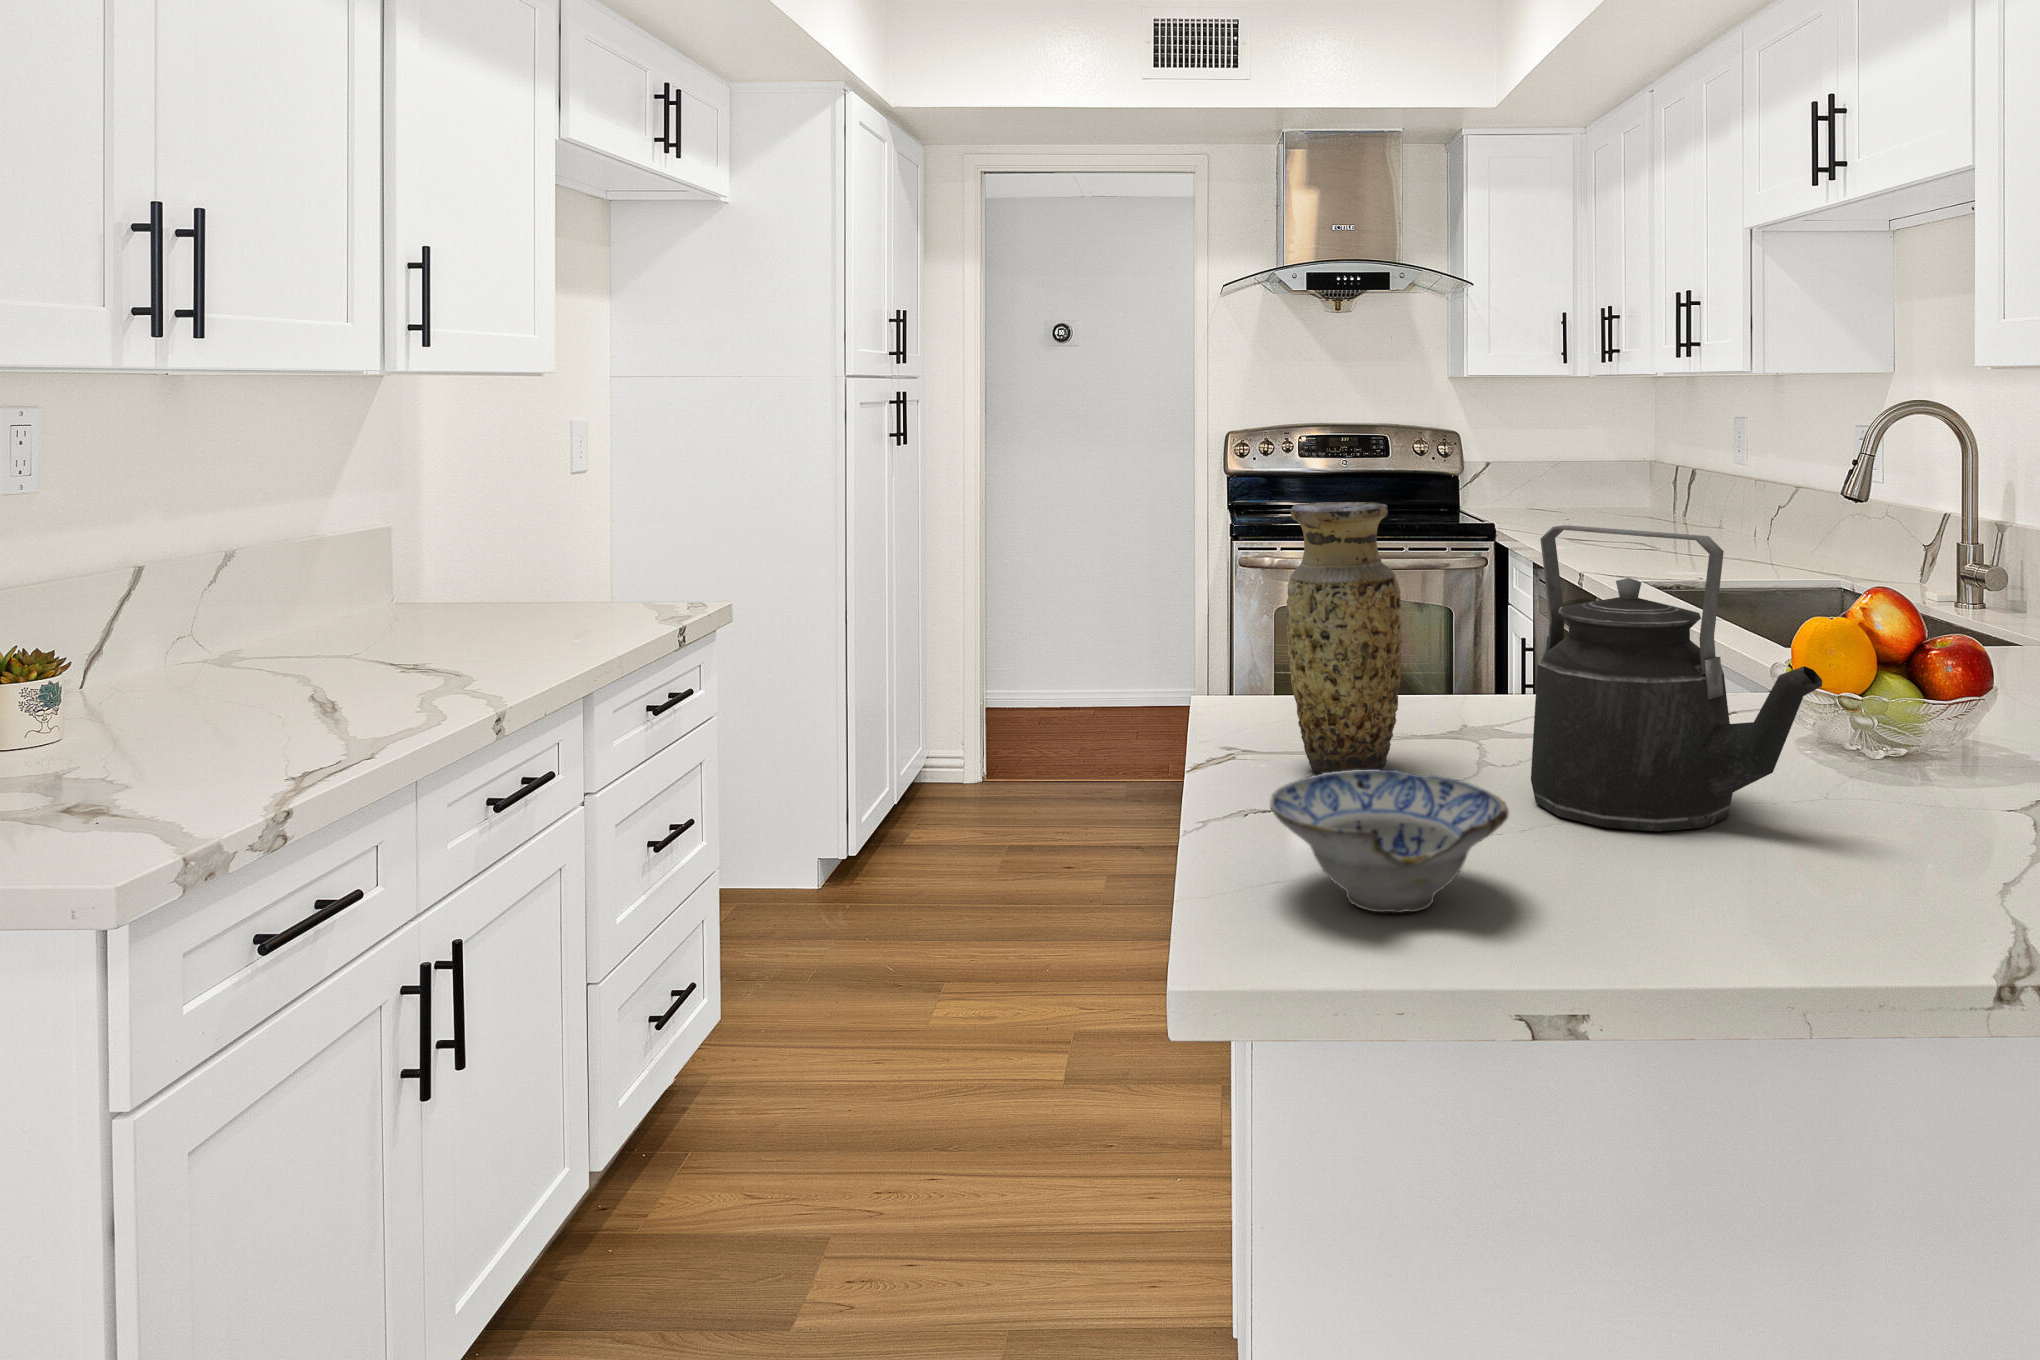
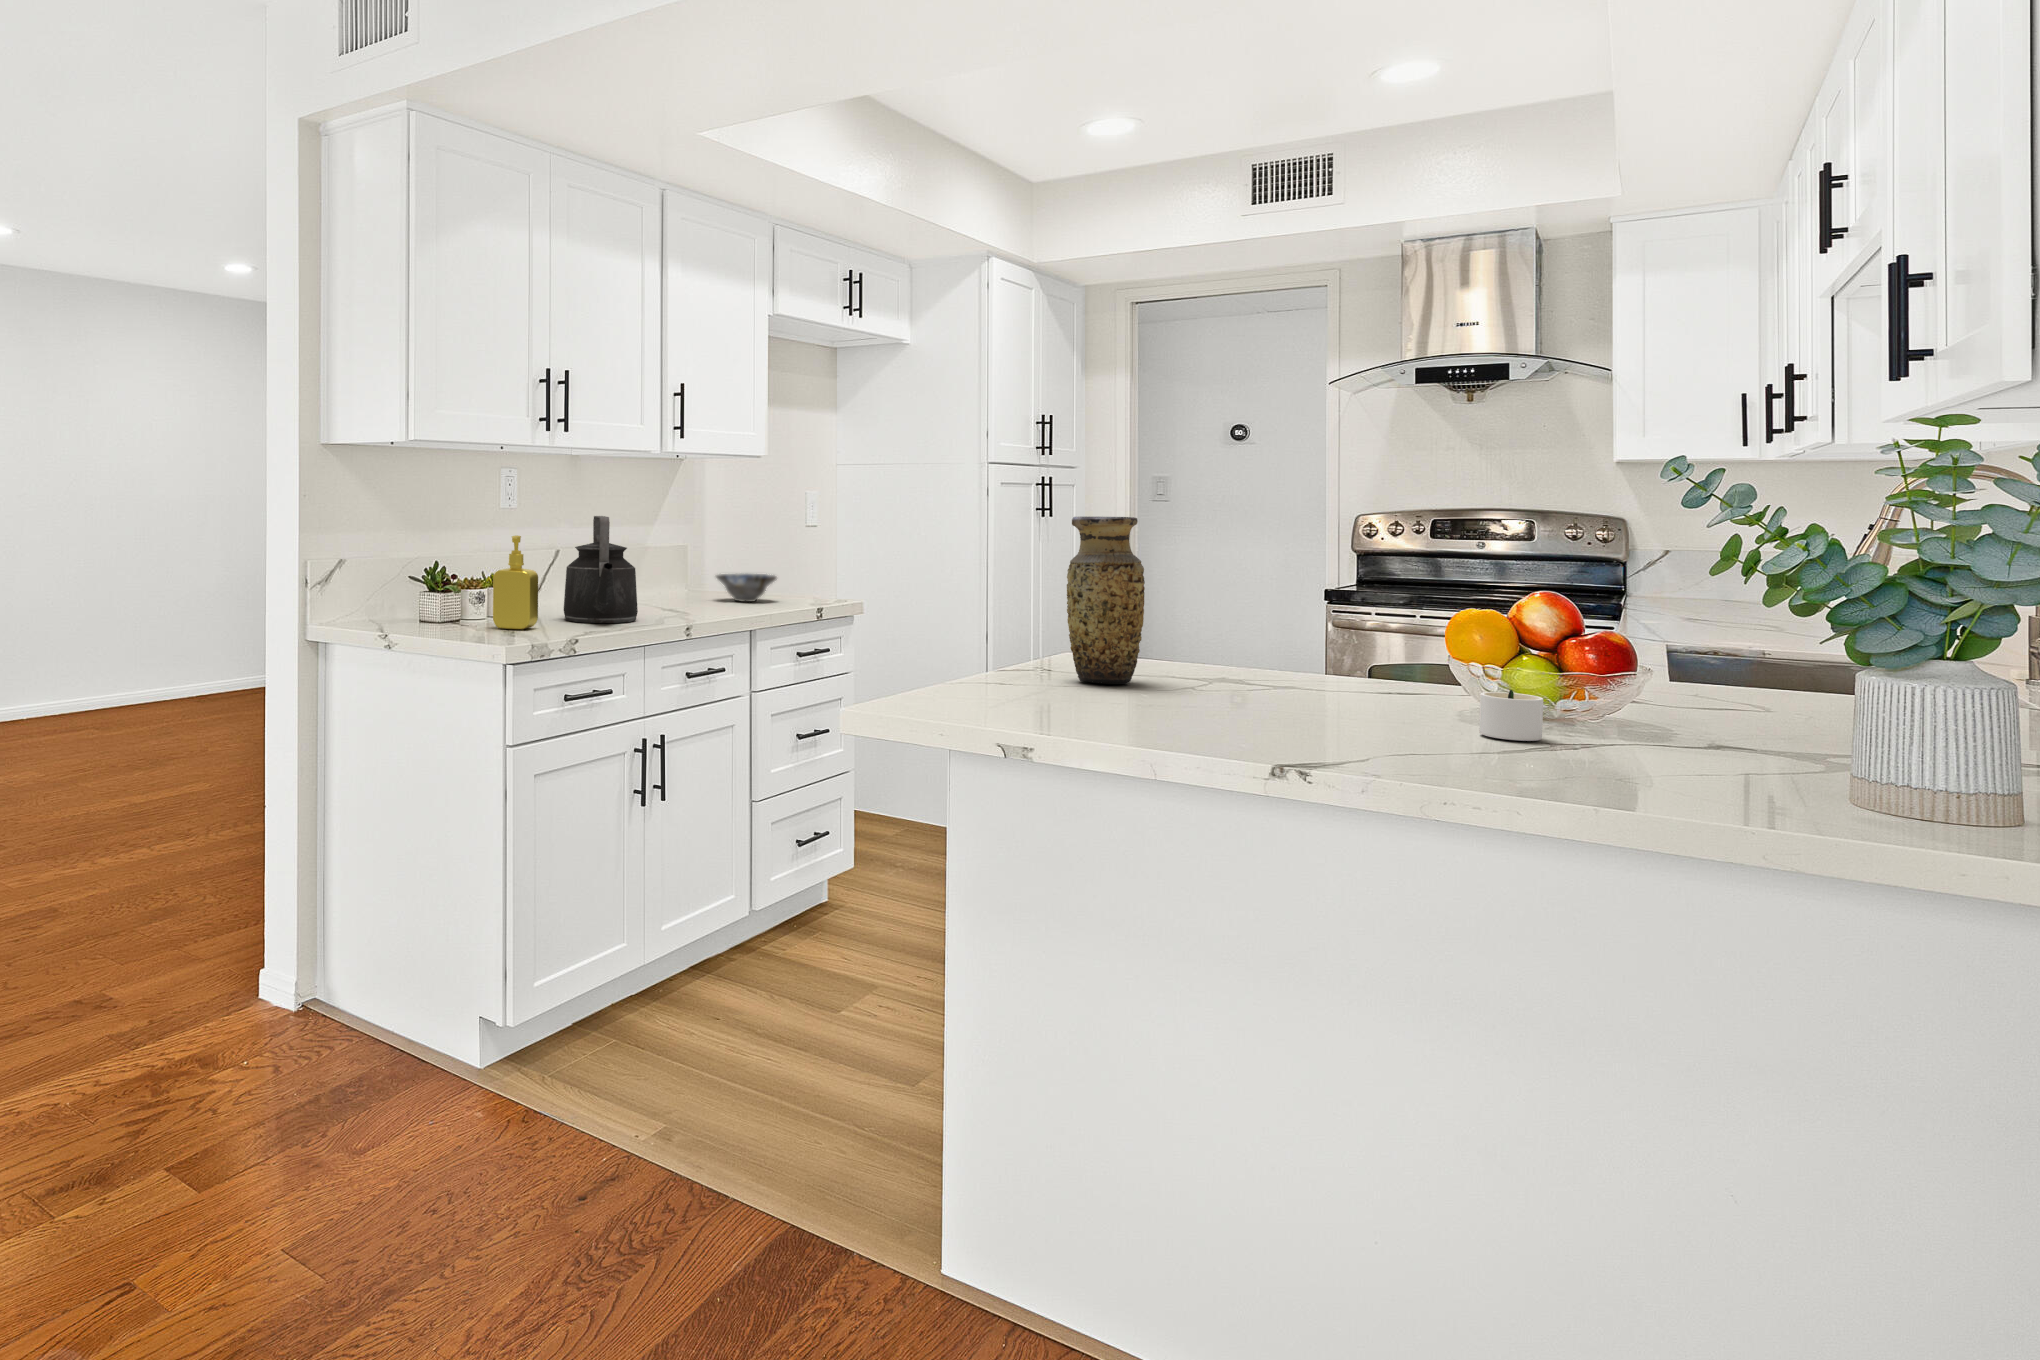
kettle: present [1531,525,1822,831] -> present [564,516,638,623]
soap dispenser: none [15,571,142,788] -> present [493,535,538,629]
candle: none [1910,742,2028,819] -> present [1479,690,1543,741]
ceramic bowl: present [1270,770,1509,913] -> present [716,574,776,602]

